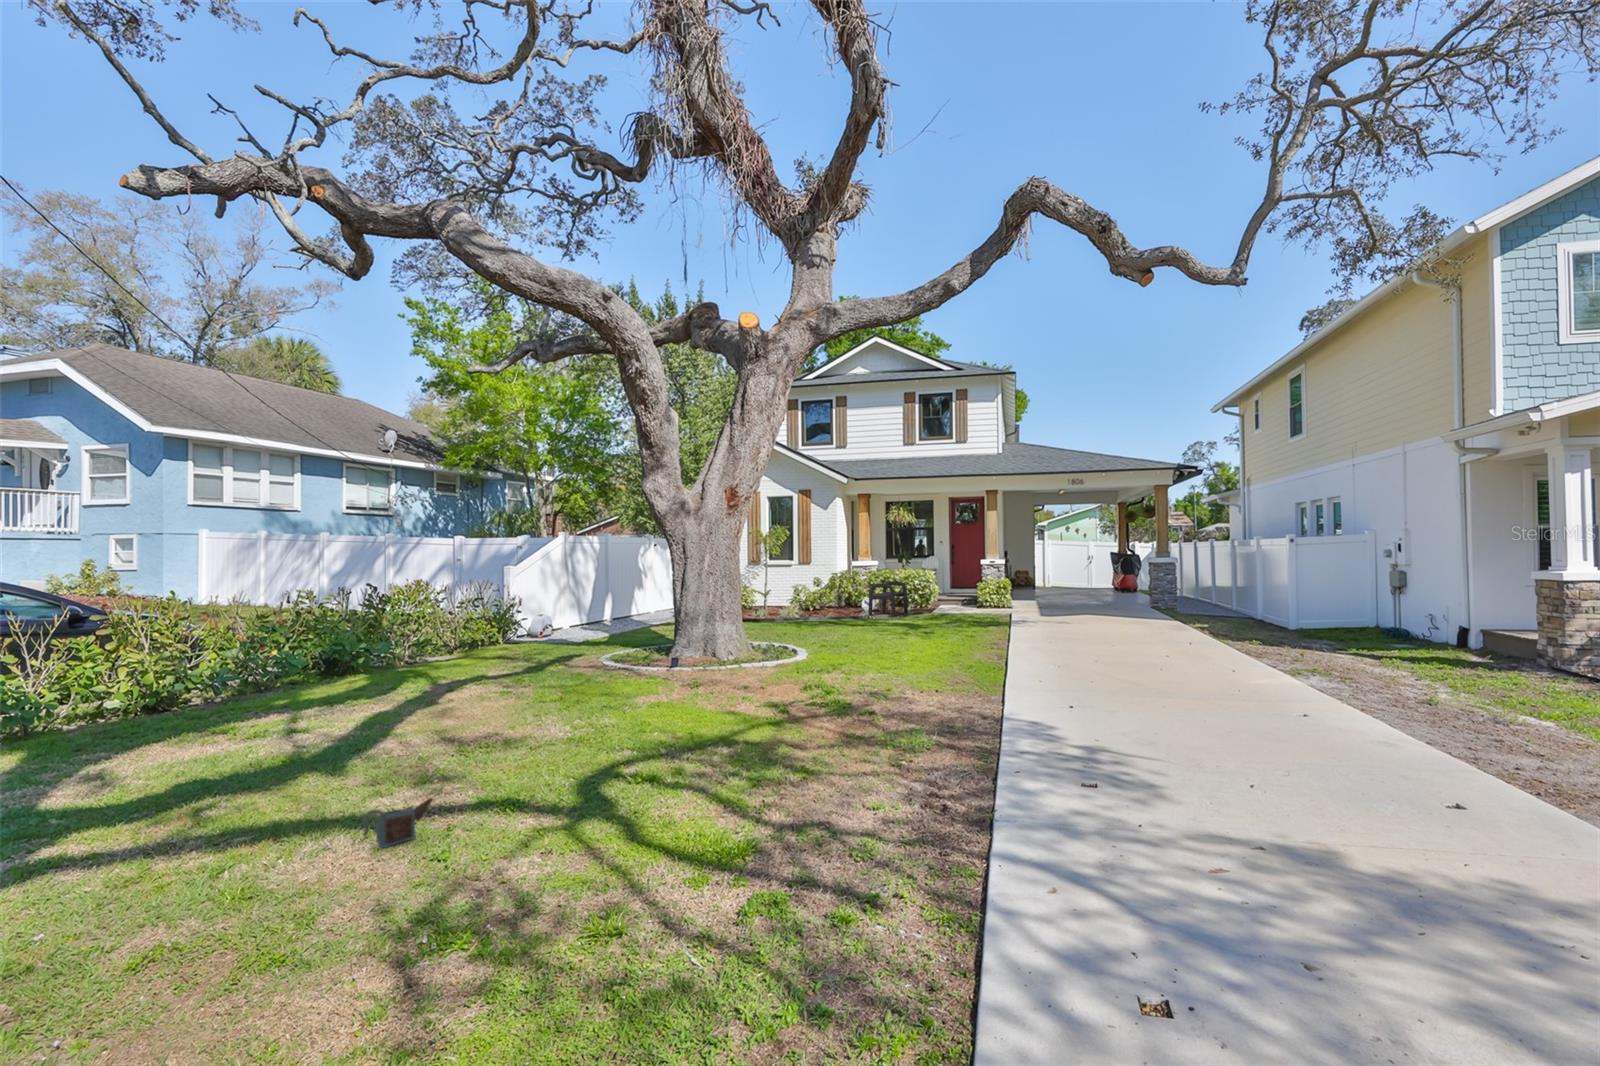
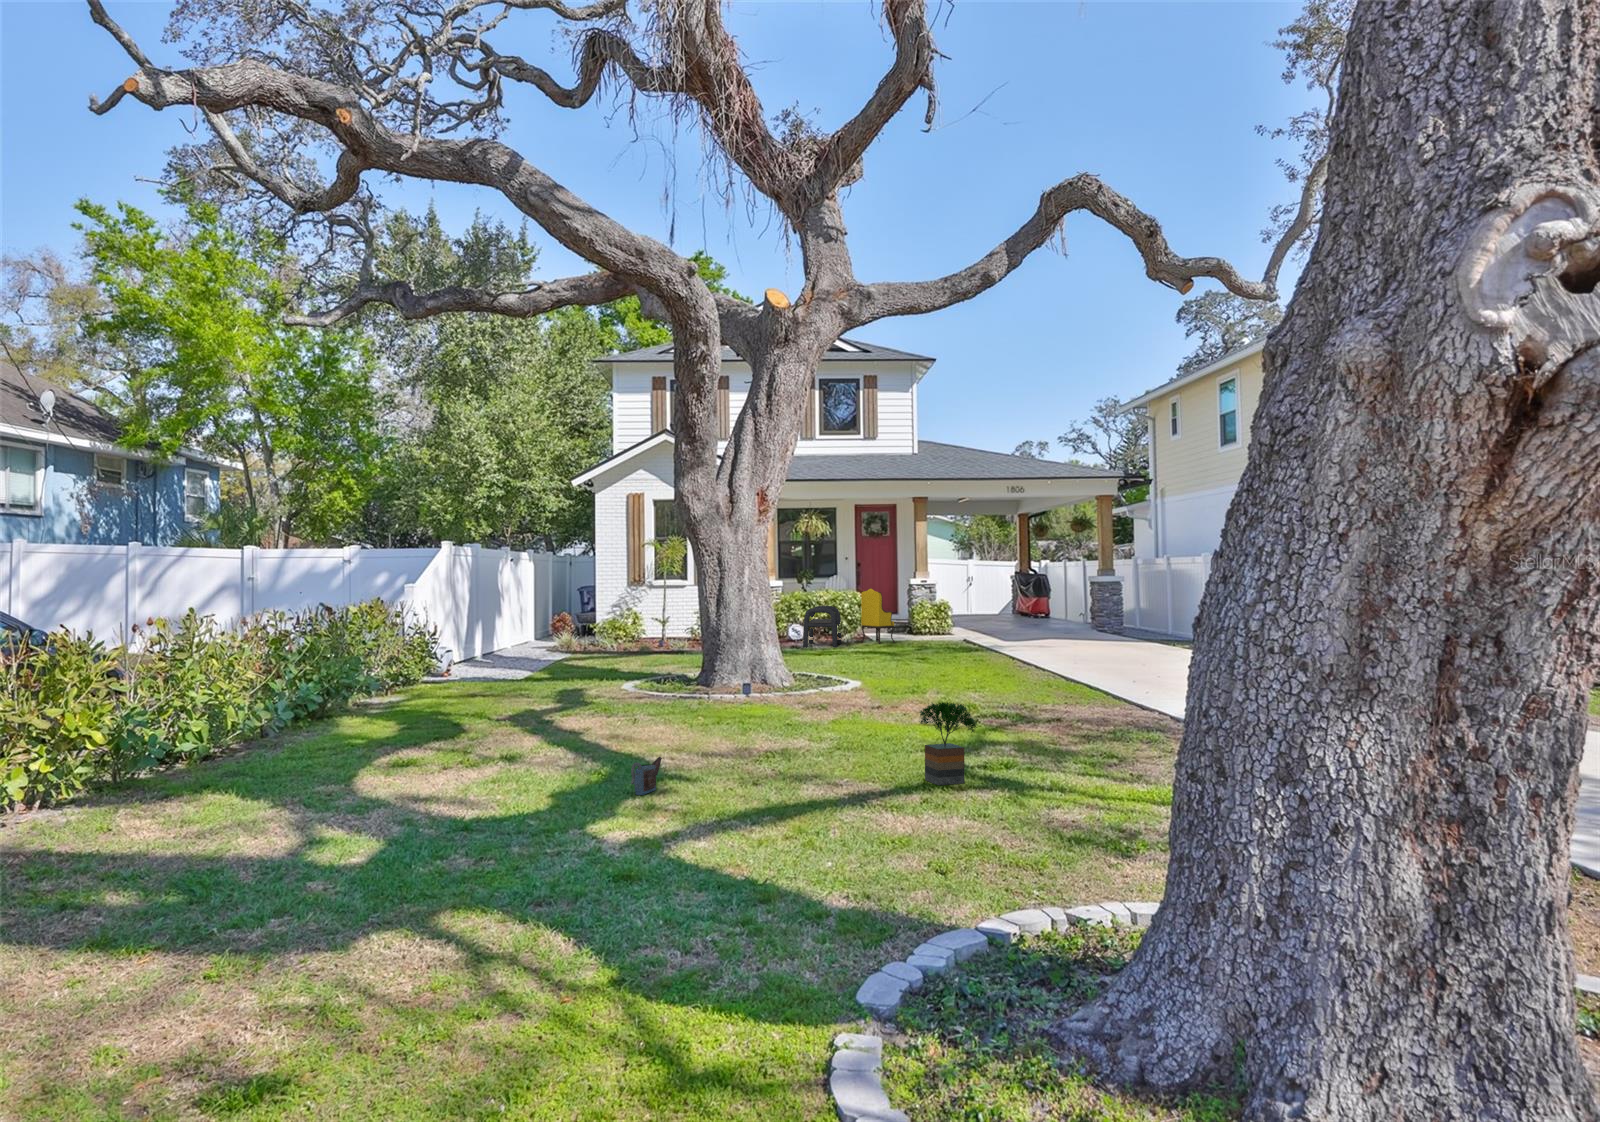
armchair: none [927,567,955,614] -> present [861,588,895,644]
potted tree: none [467,735,532,837] -> present [919,702,976,785]
watering can: present [363,798,433,848] -> present [631,757,662,795]

